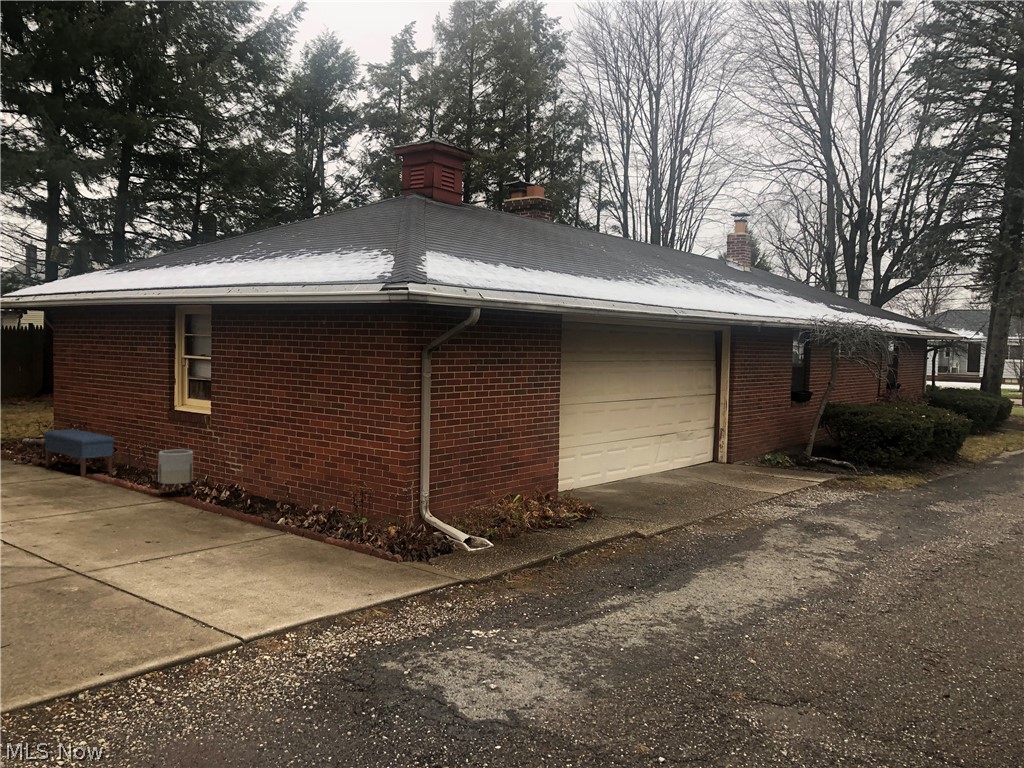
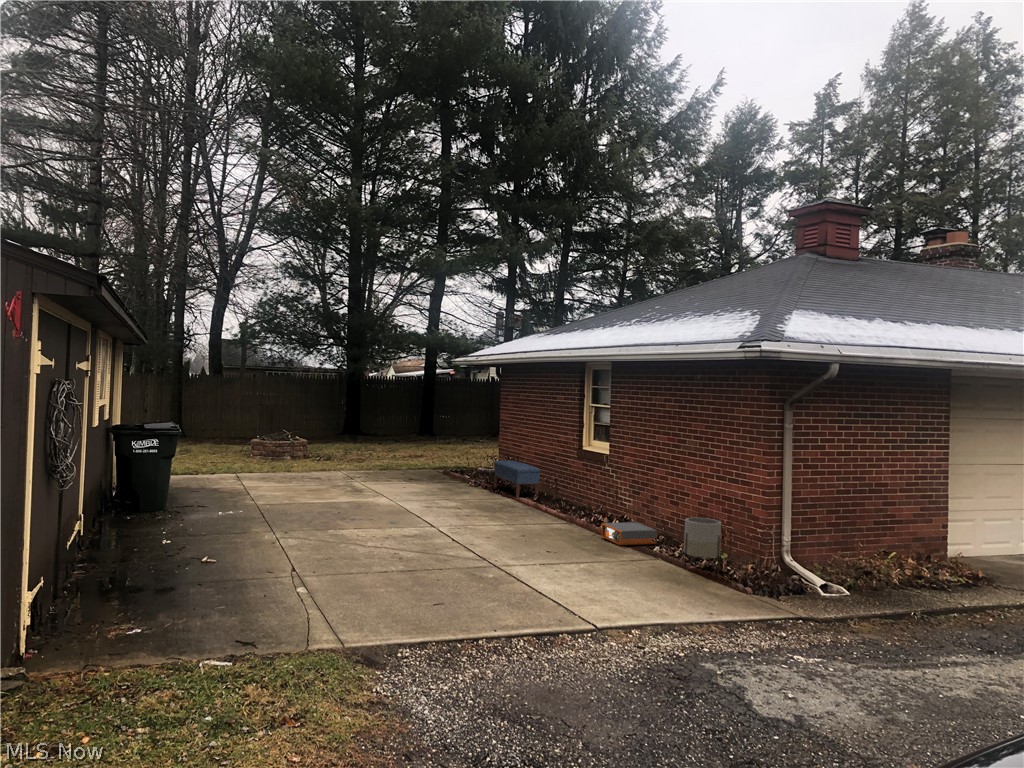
planter: present [158,450,193,496] -> present [684,518,721,571]
storage box: none [210,492,279,522] -> present [601,522,657,545]

